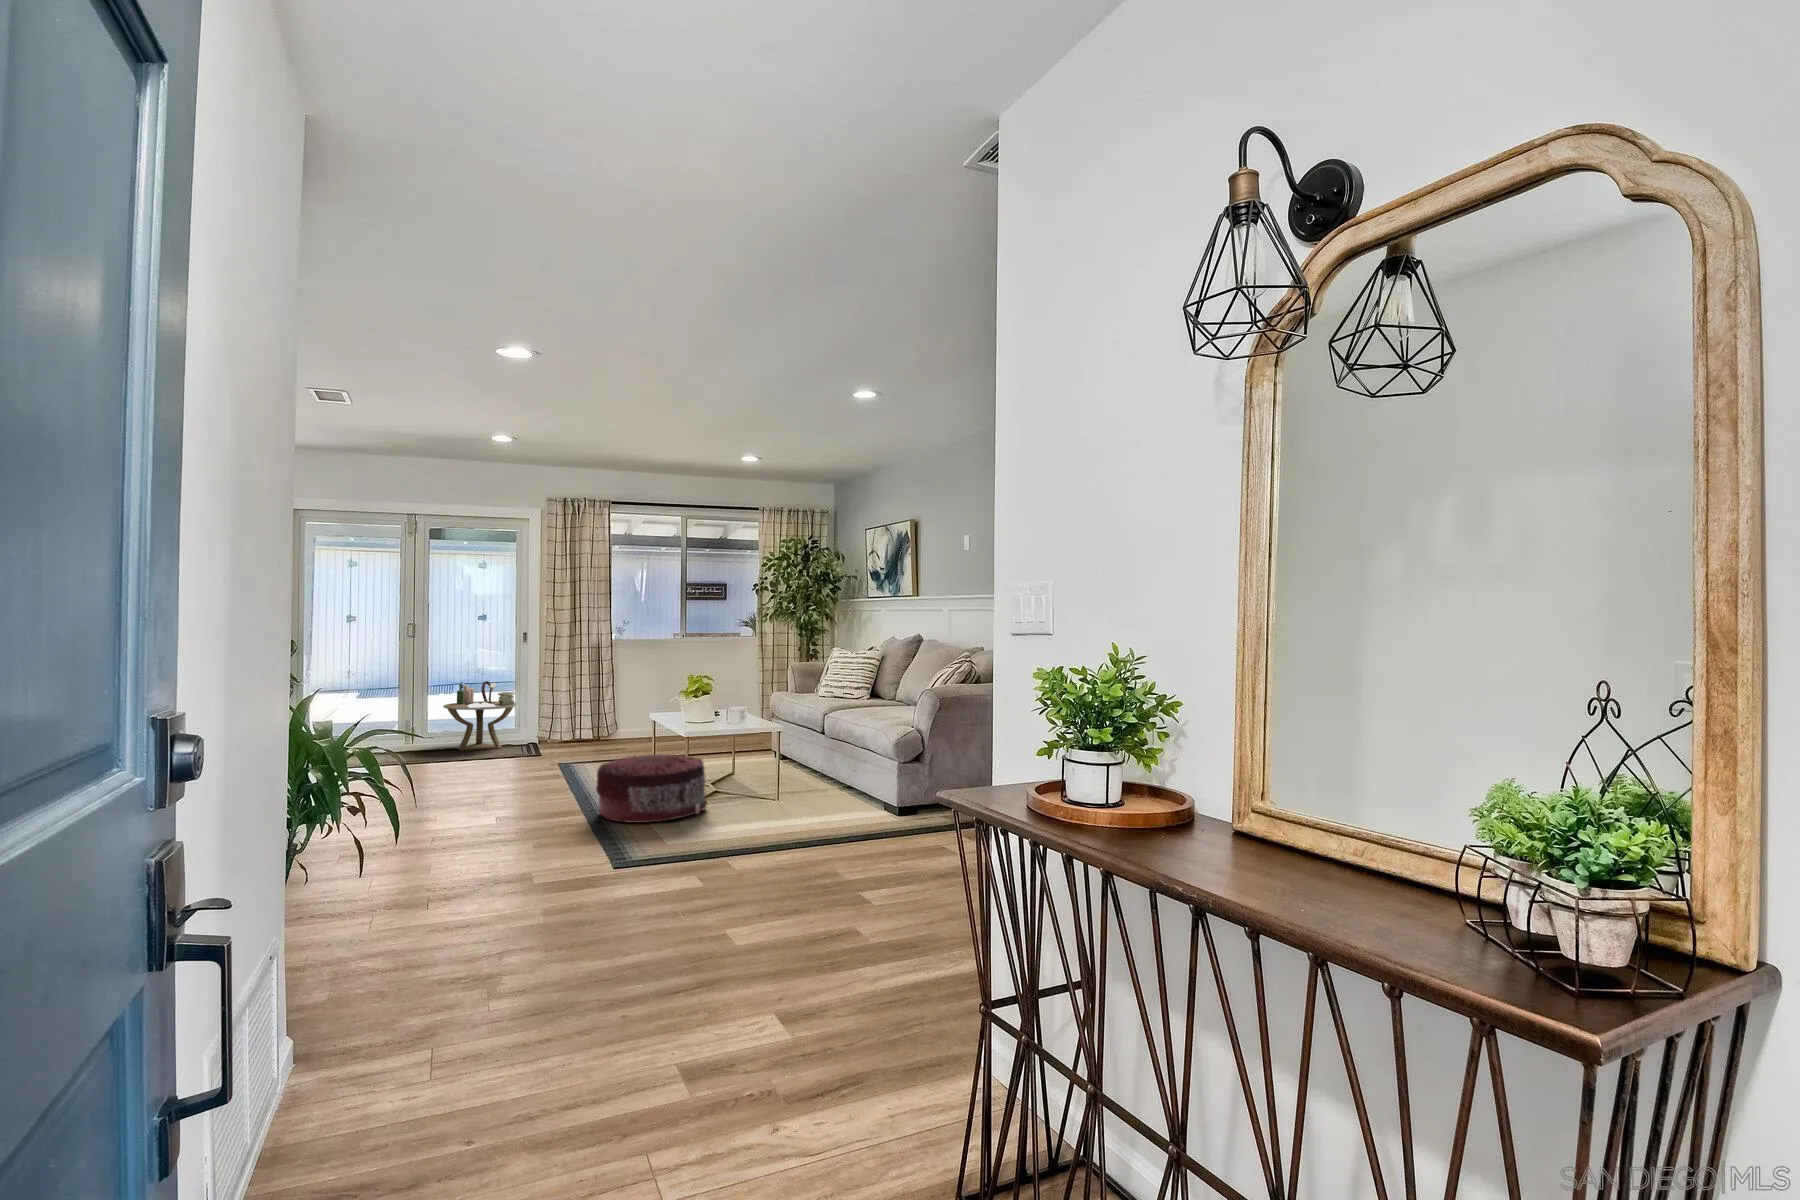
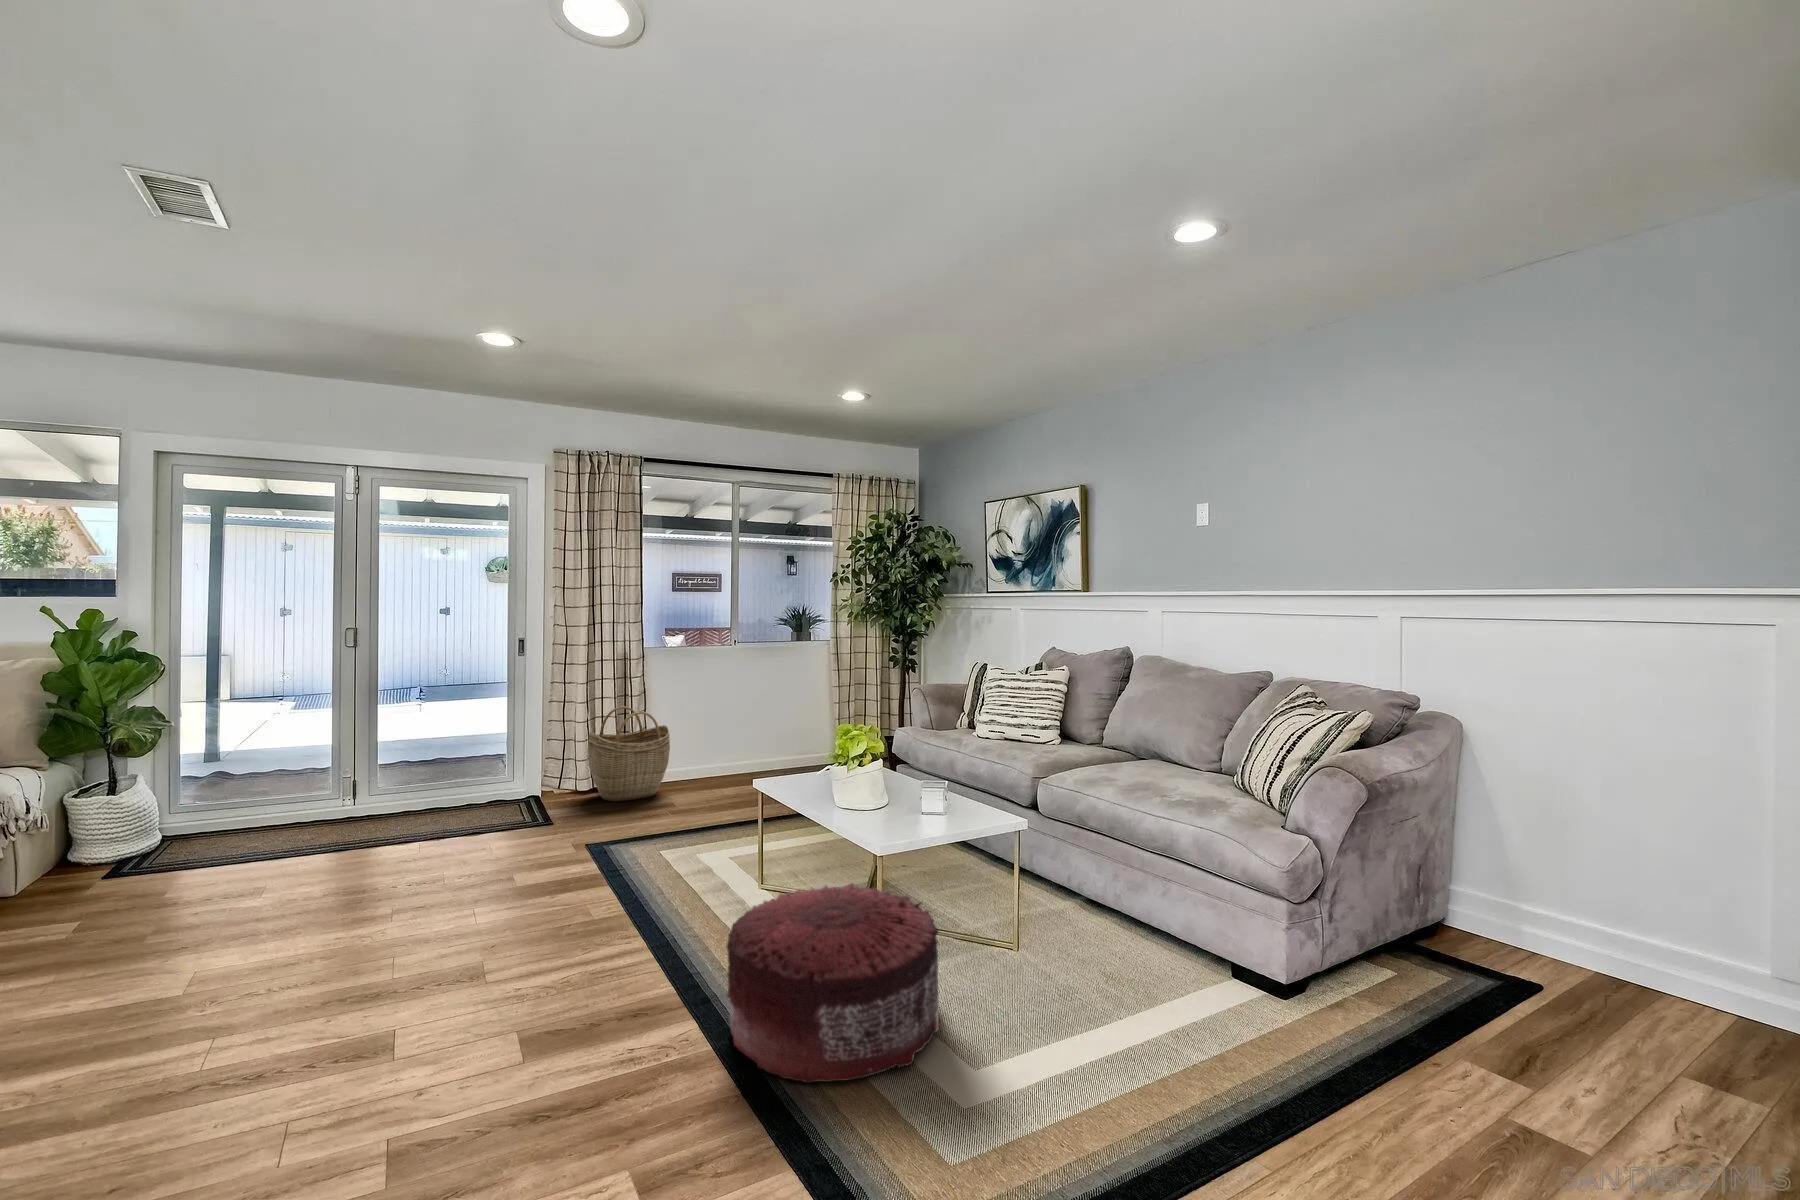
side table: present [443,681,517,750] -> none [395,711,511,821]
woven basket: none [569,681,626,745] -> present [588,706,670,801]

